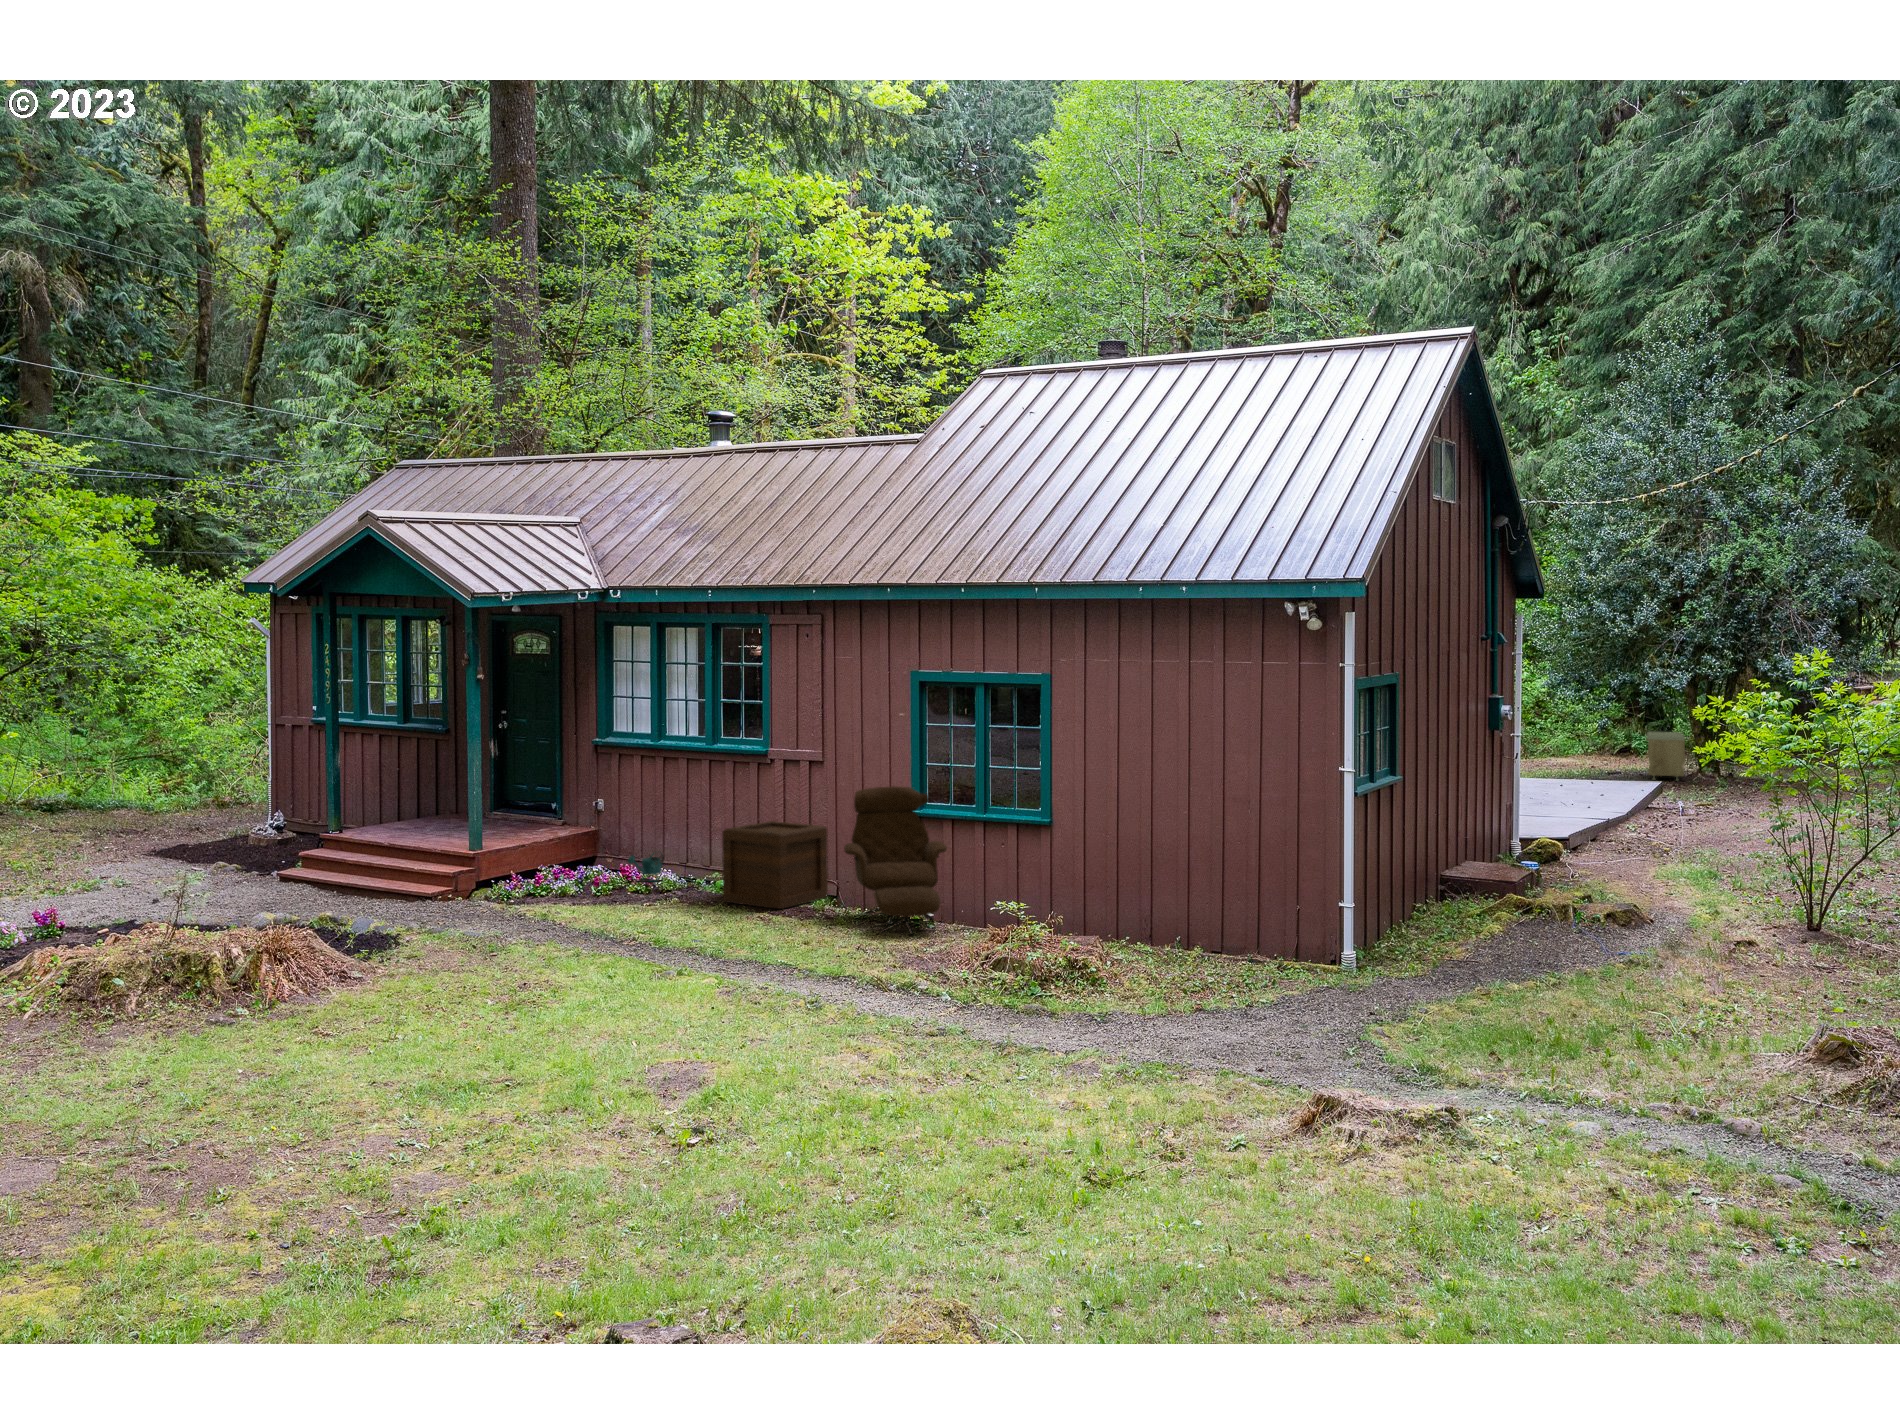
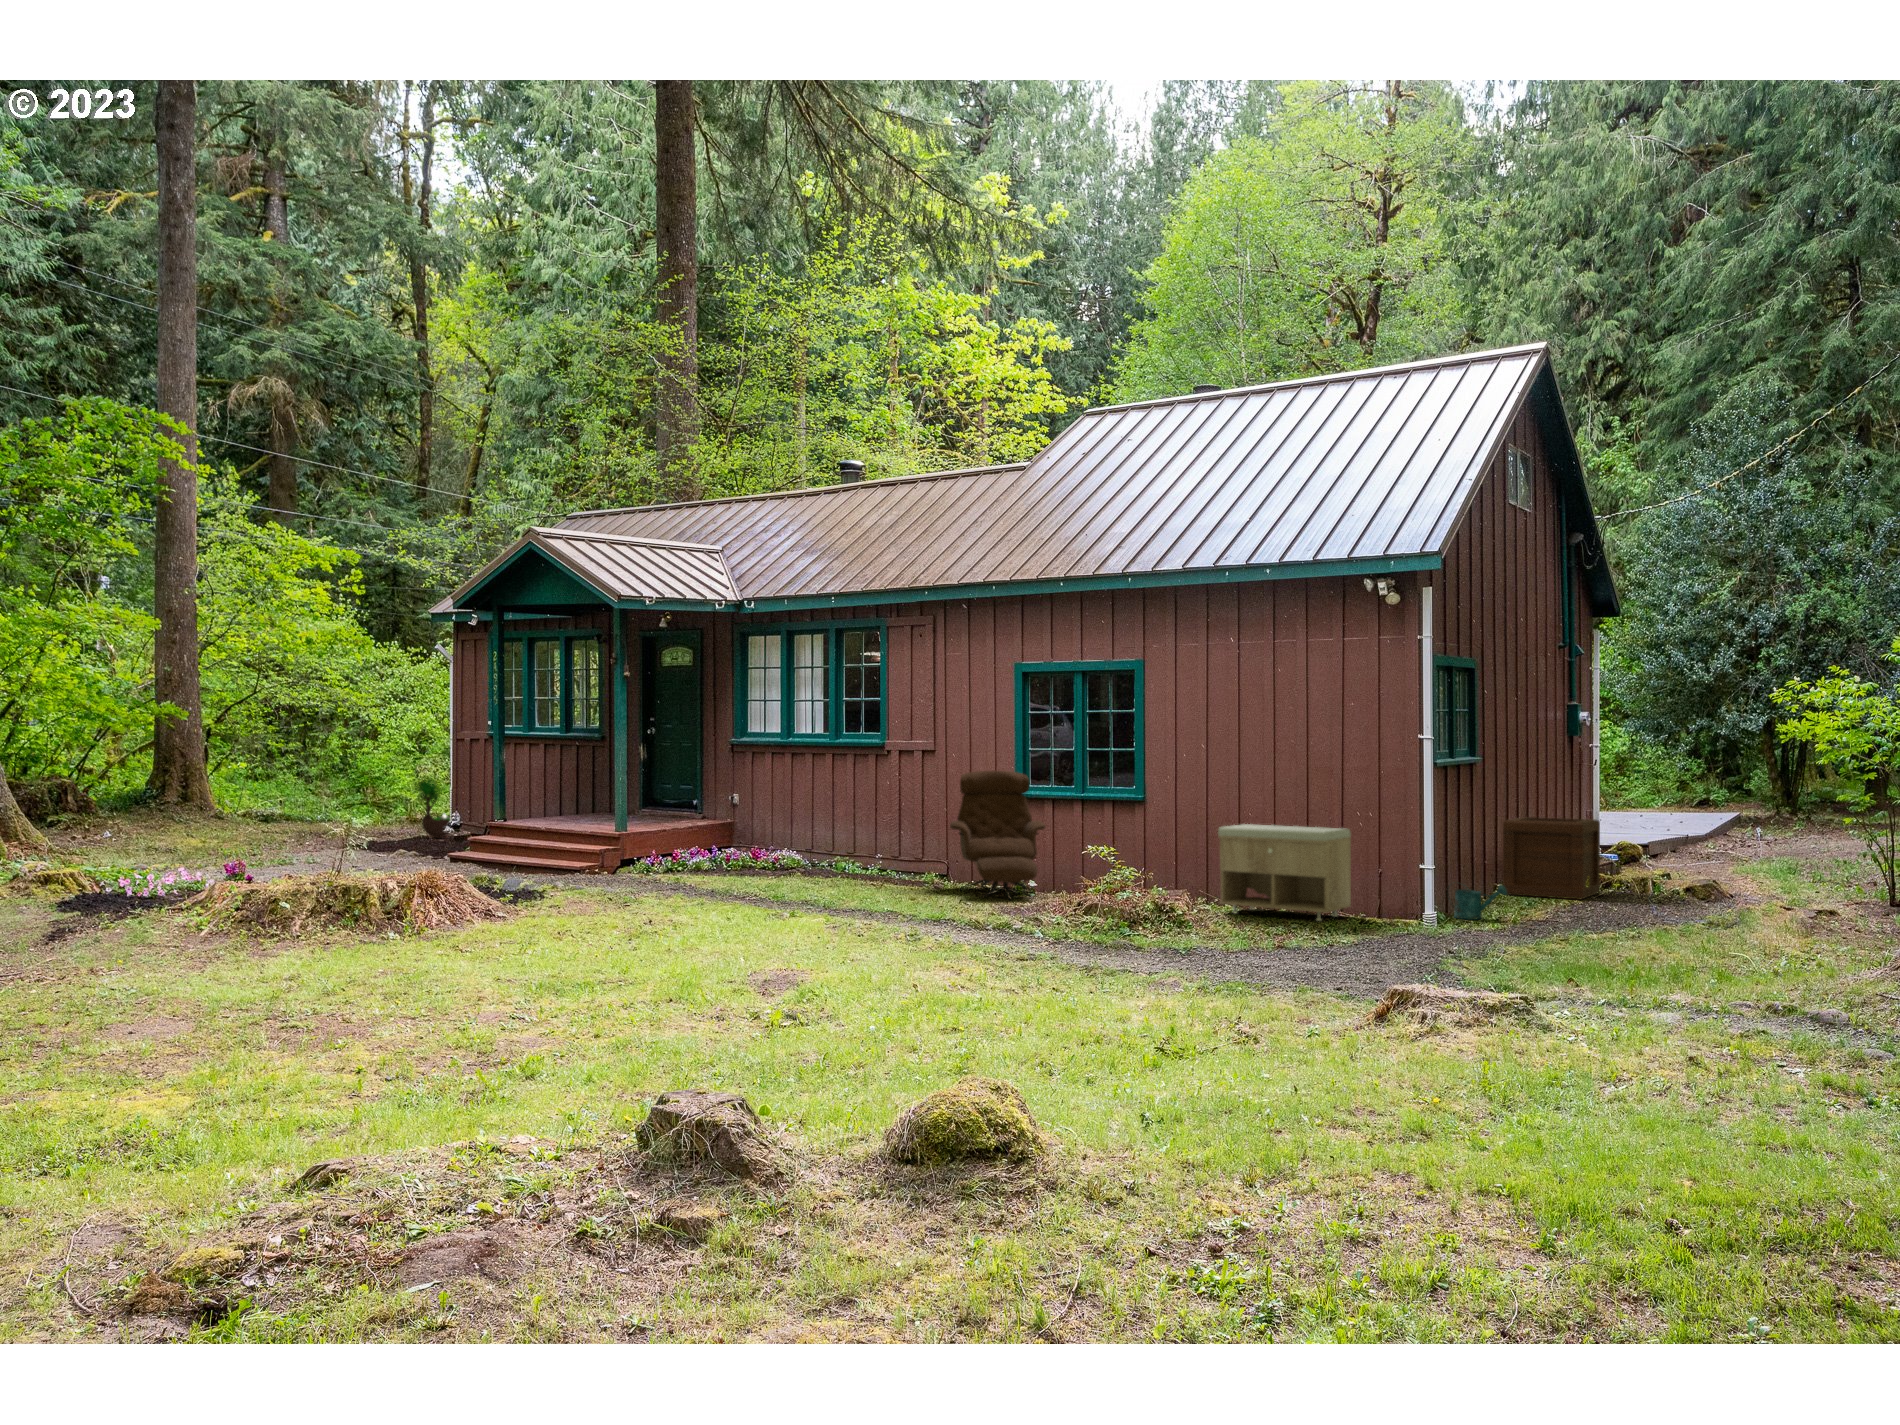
storage bench: present [1647,732,1685,780] -> present [1218,824,1351,921]
potted tree: none [220,760,271,835] -> present [412,778,450,838]
wooden crate: present [722,821,828,909] -> present [1503,817,1600,900]
watering can: present [628,853,664,882] -> present [1454,885,1507,920]

